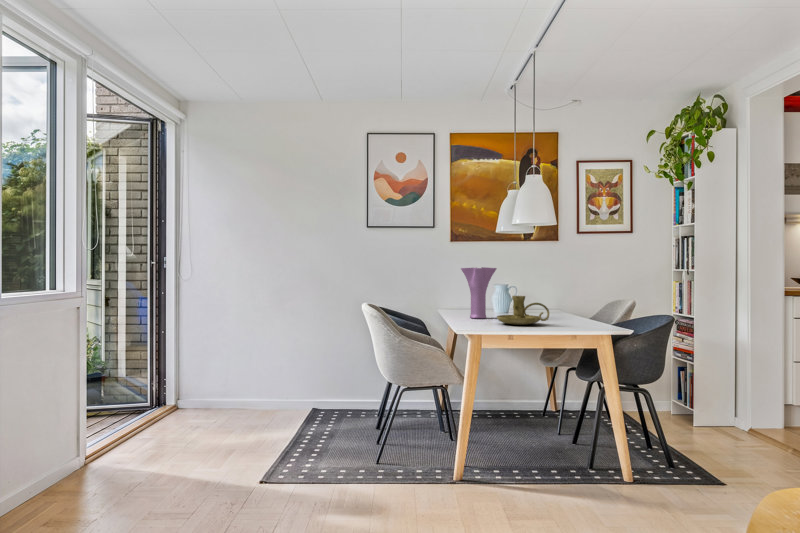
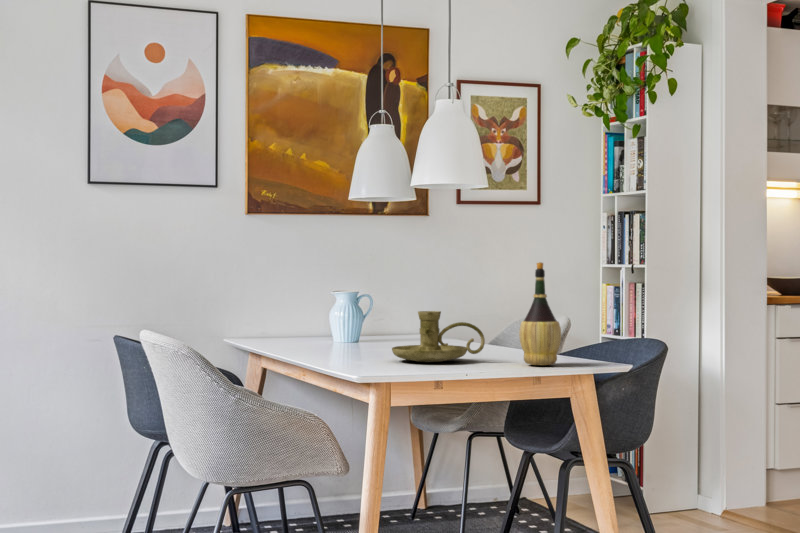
vase: present [461,267,497,319] -> none [308,263,372,355]
wine bottle: none [567,268,592,329] -> present [519,262,561,365]

